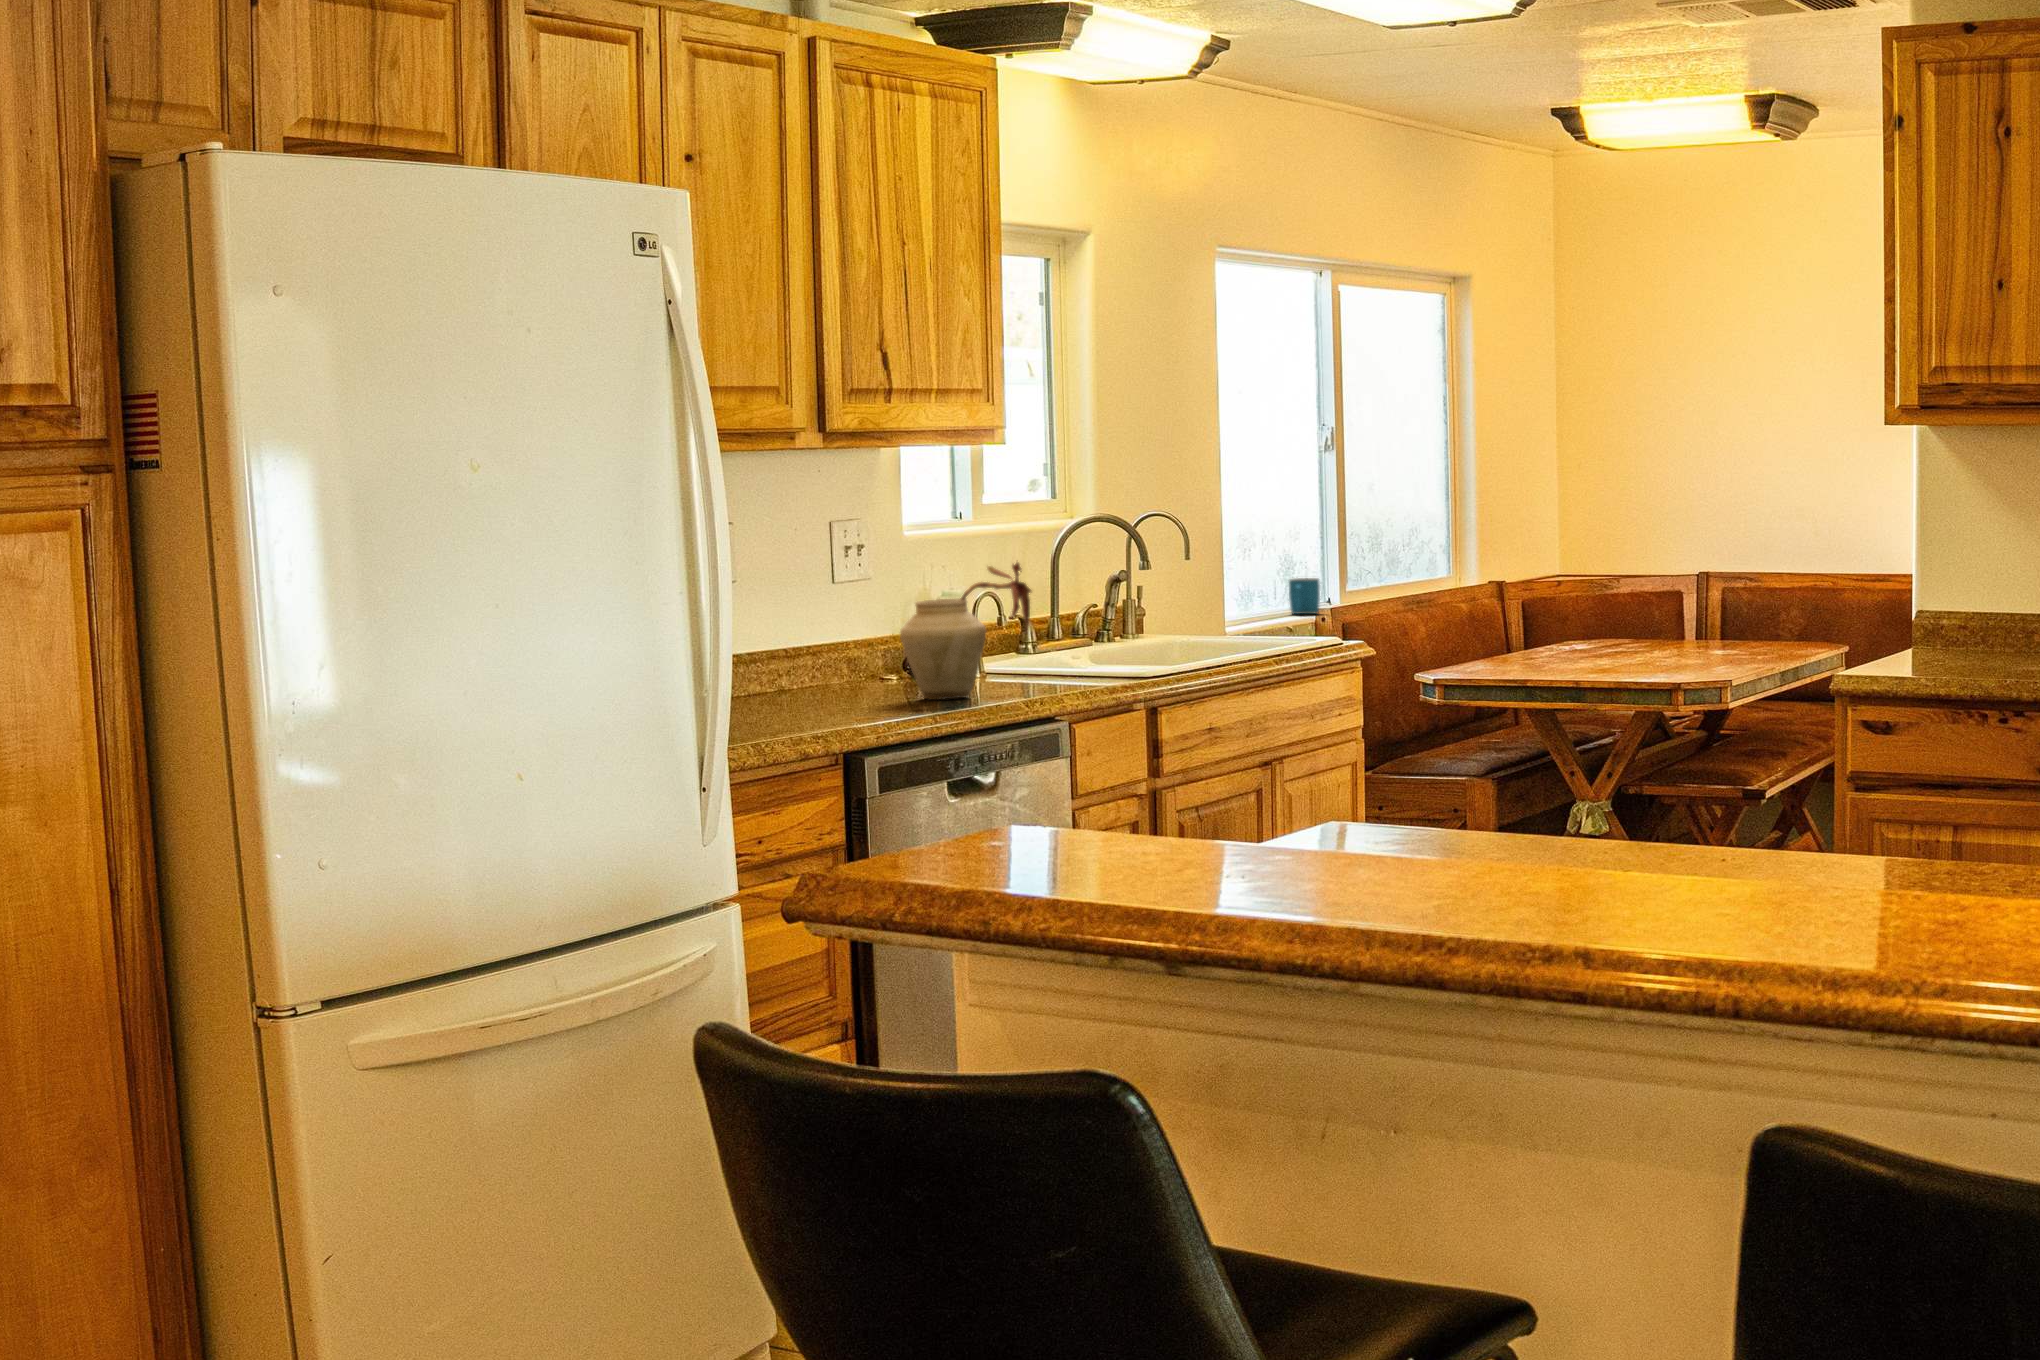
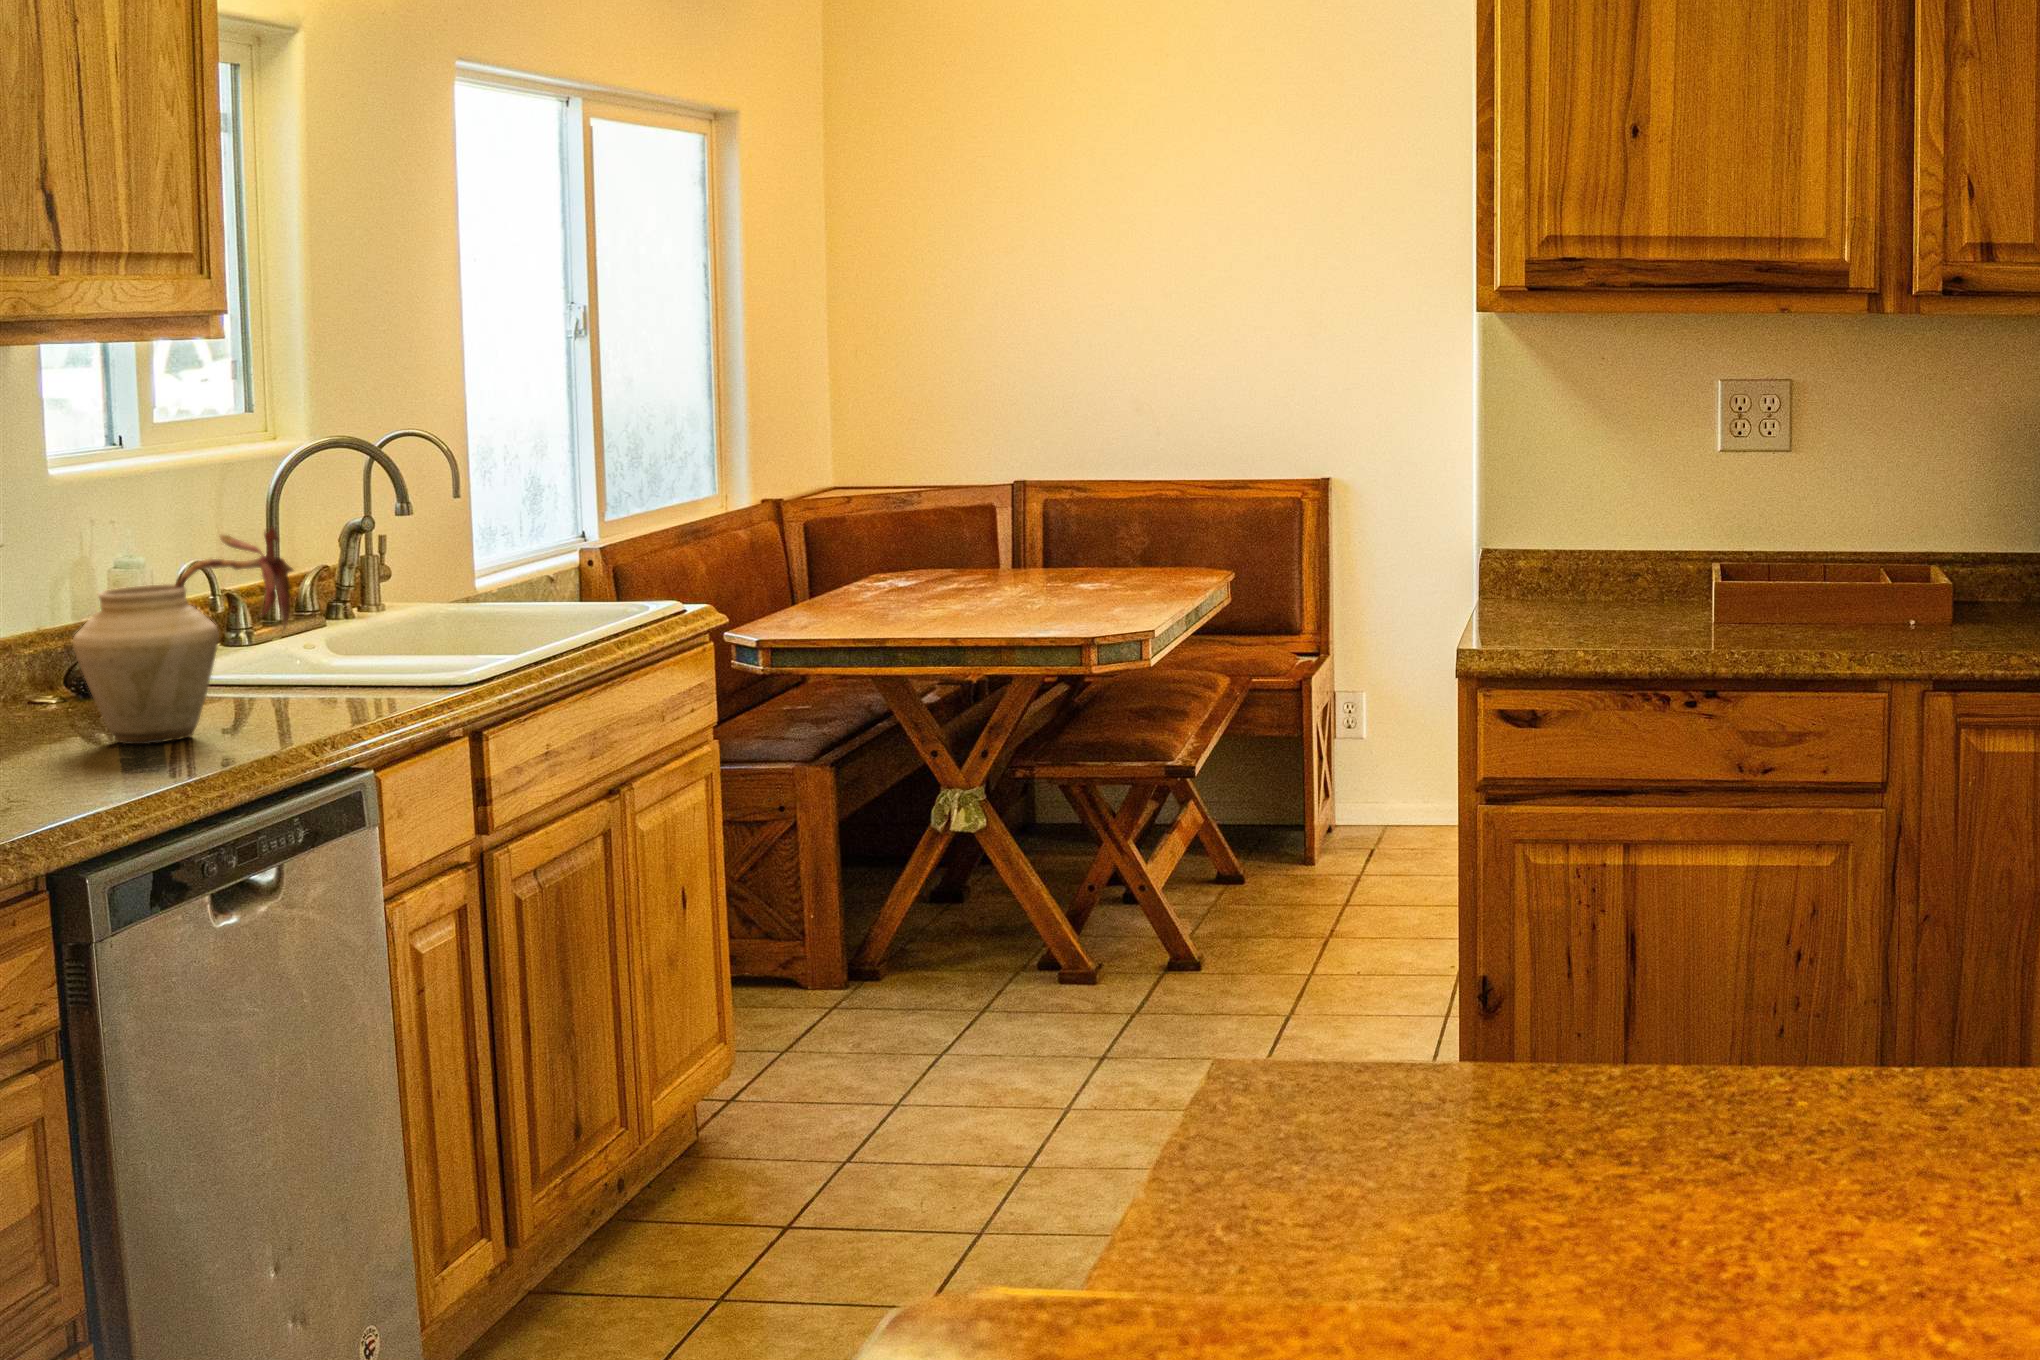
mug: present [1289,578,1320,614] -> none [577,497,622,549]

